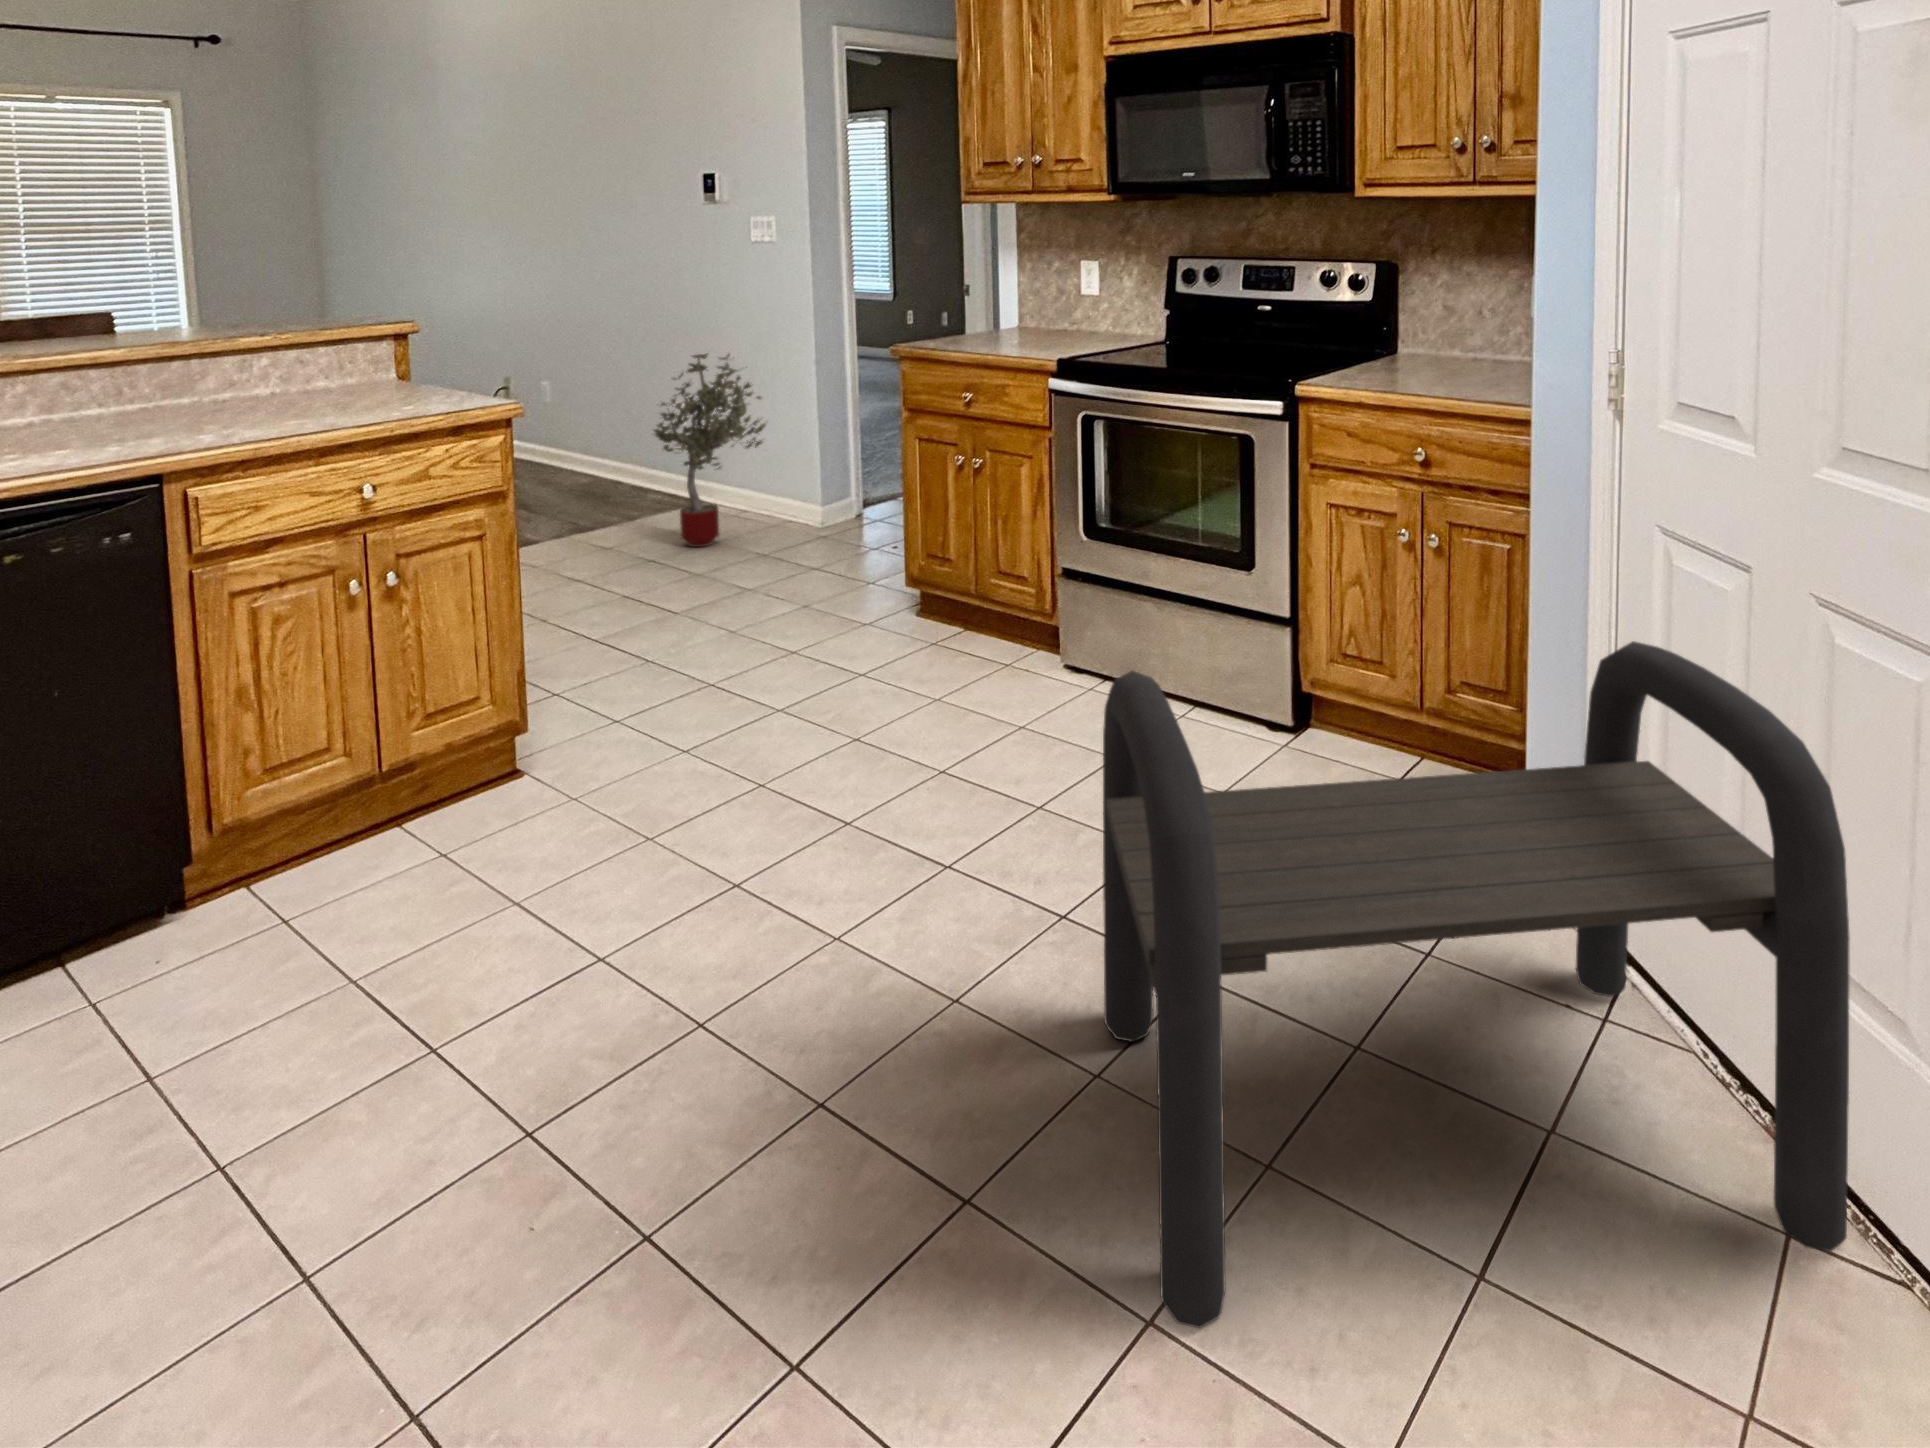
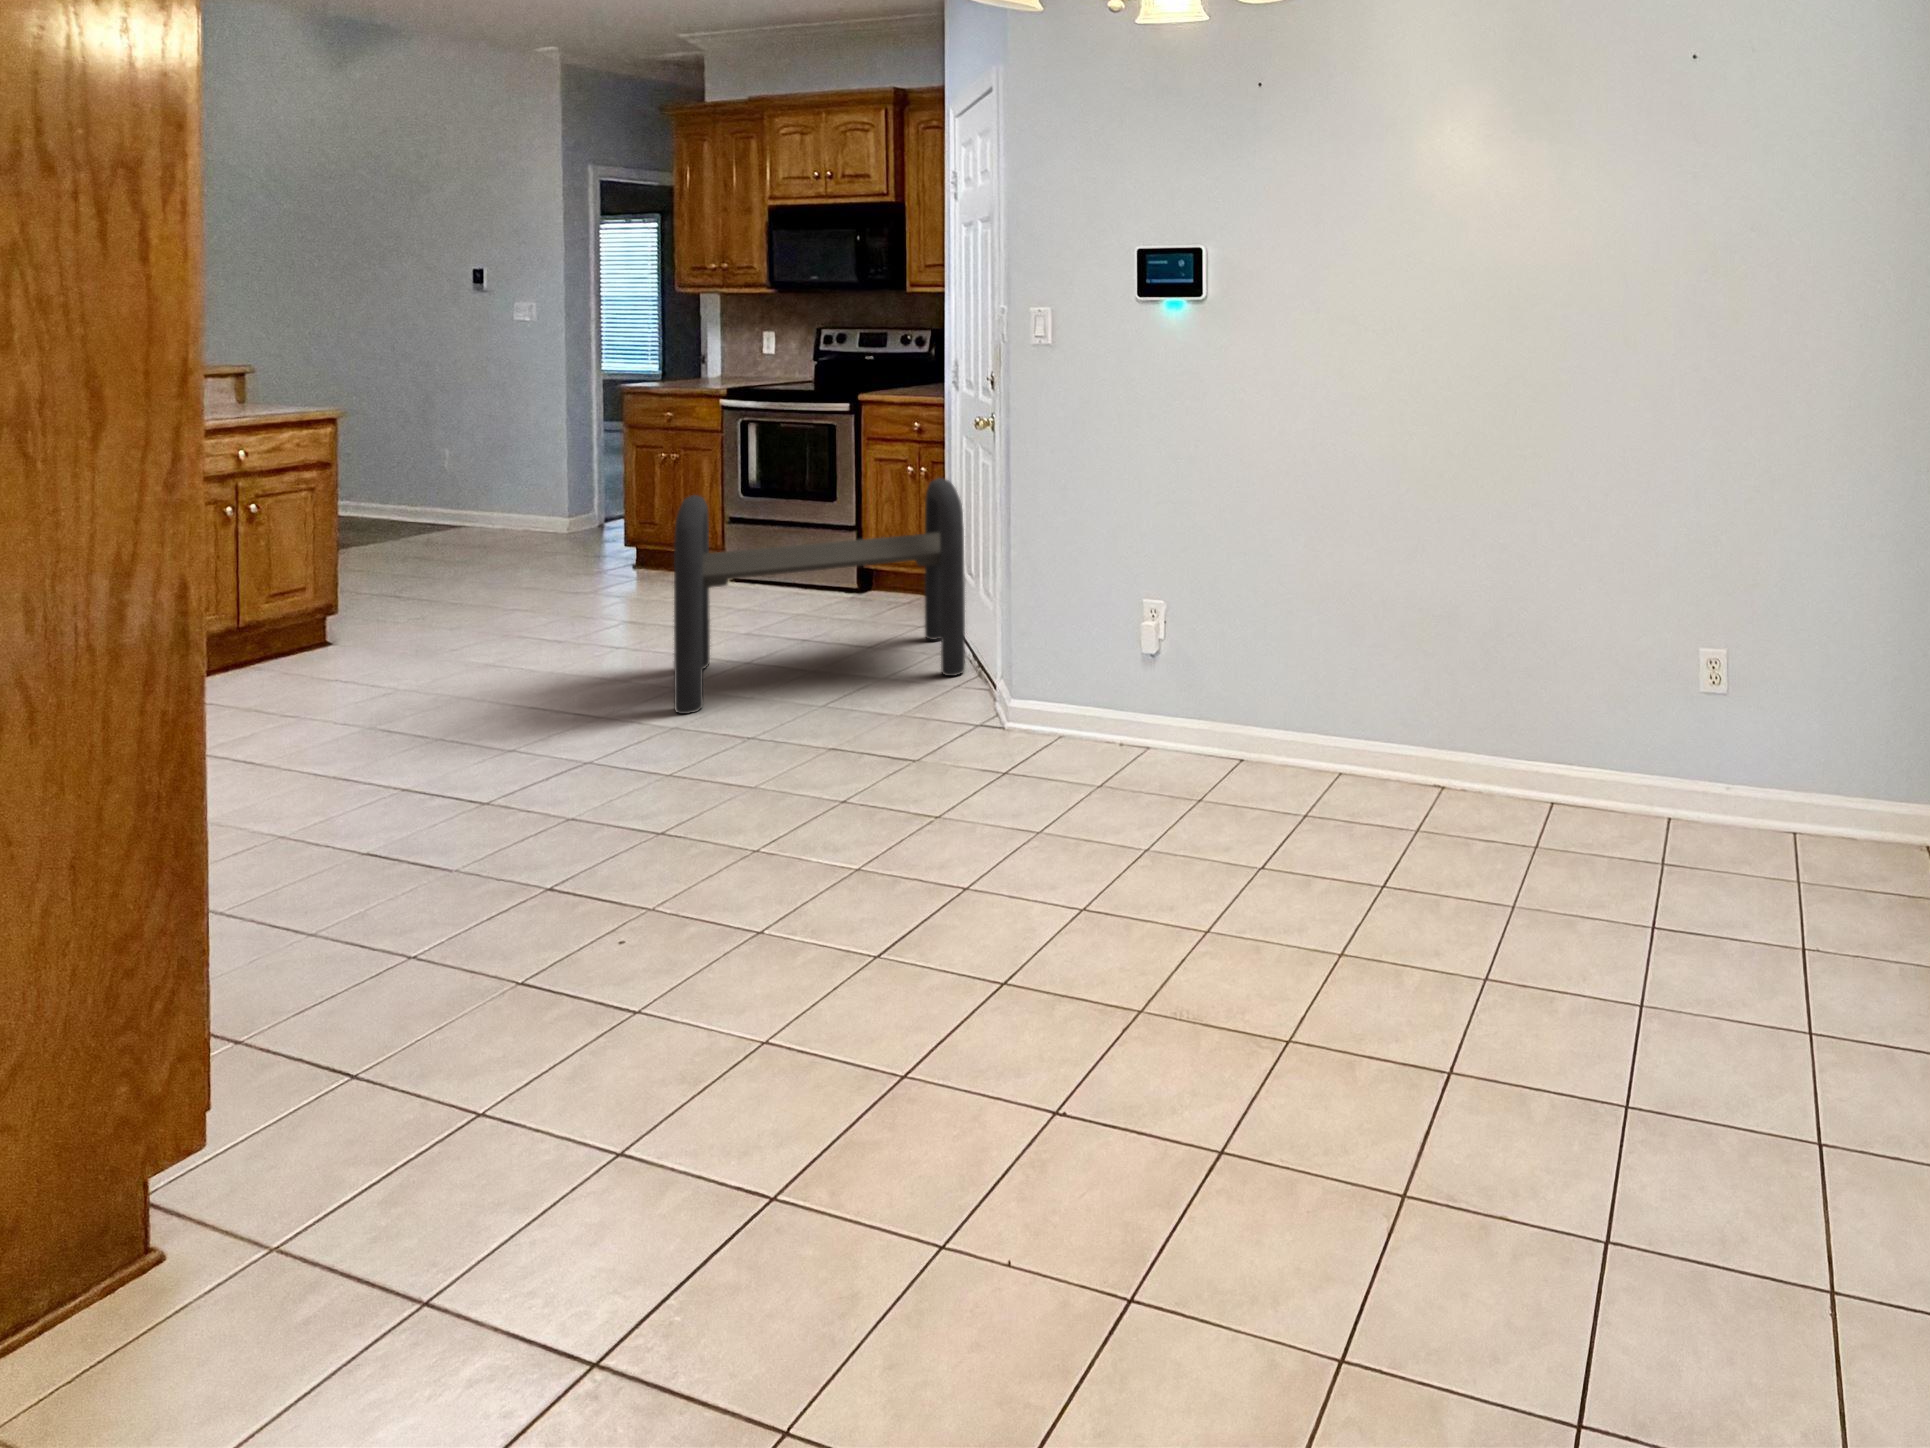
potted tree: present [654,353,766,547] -> none [416,401,523,549]

